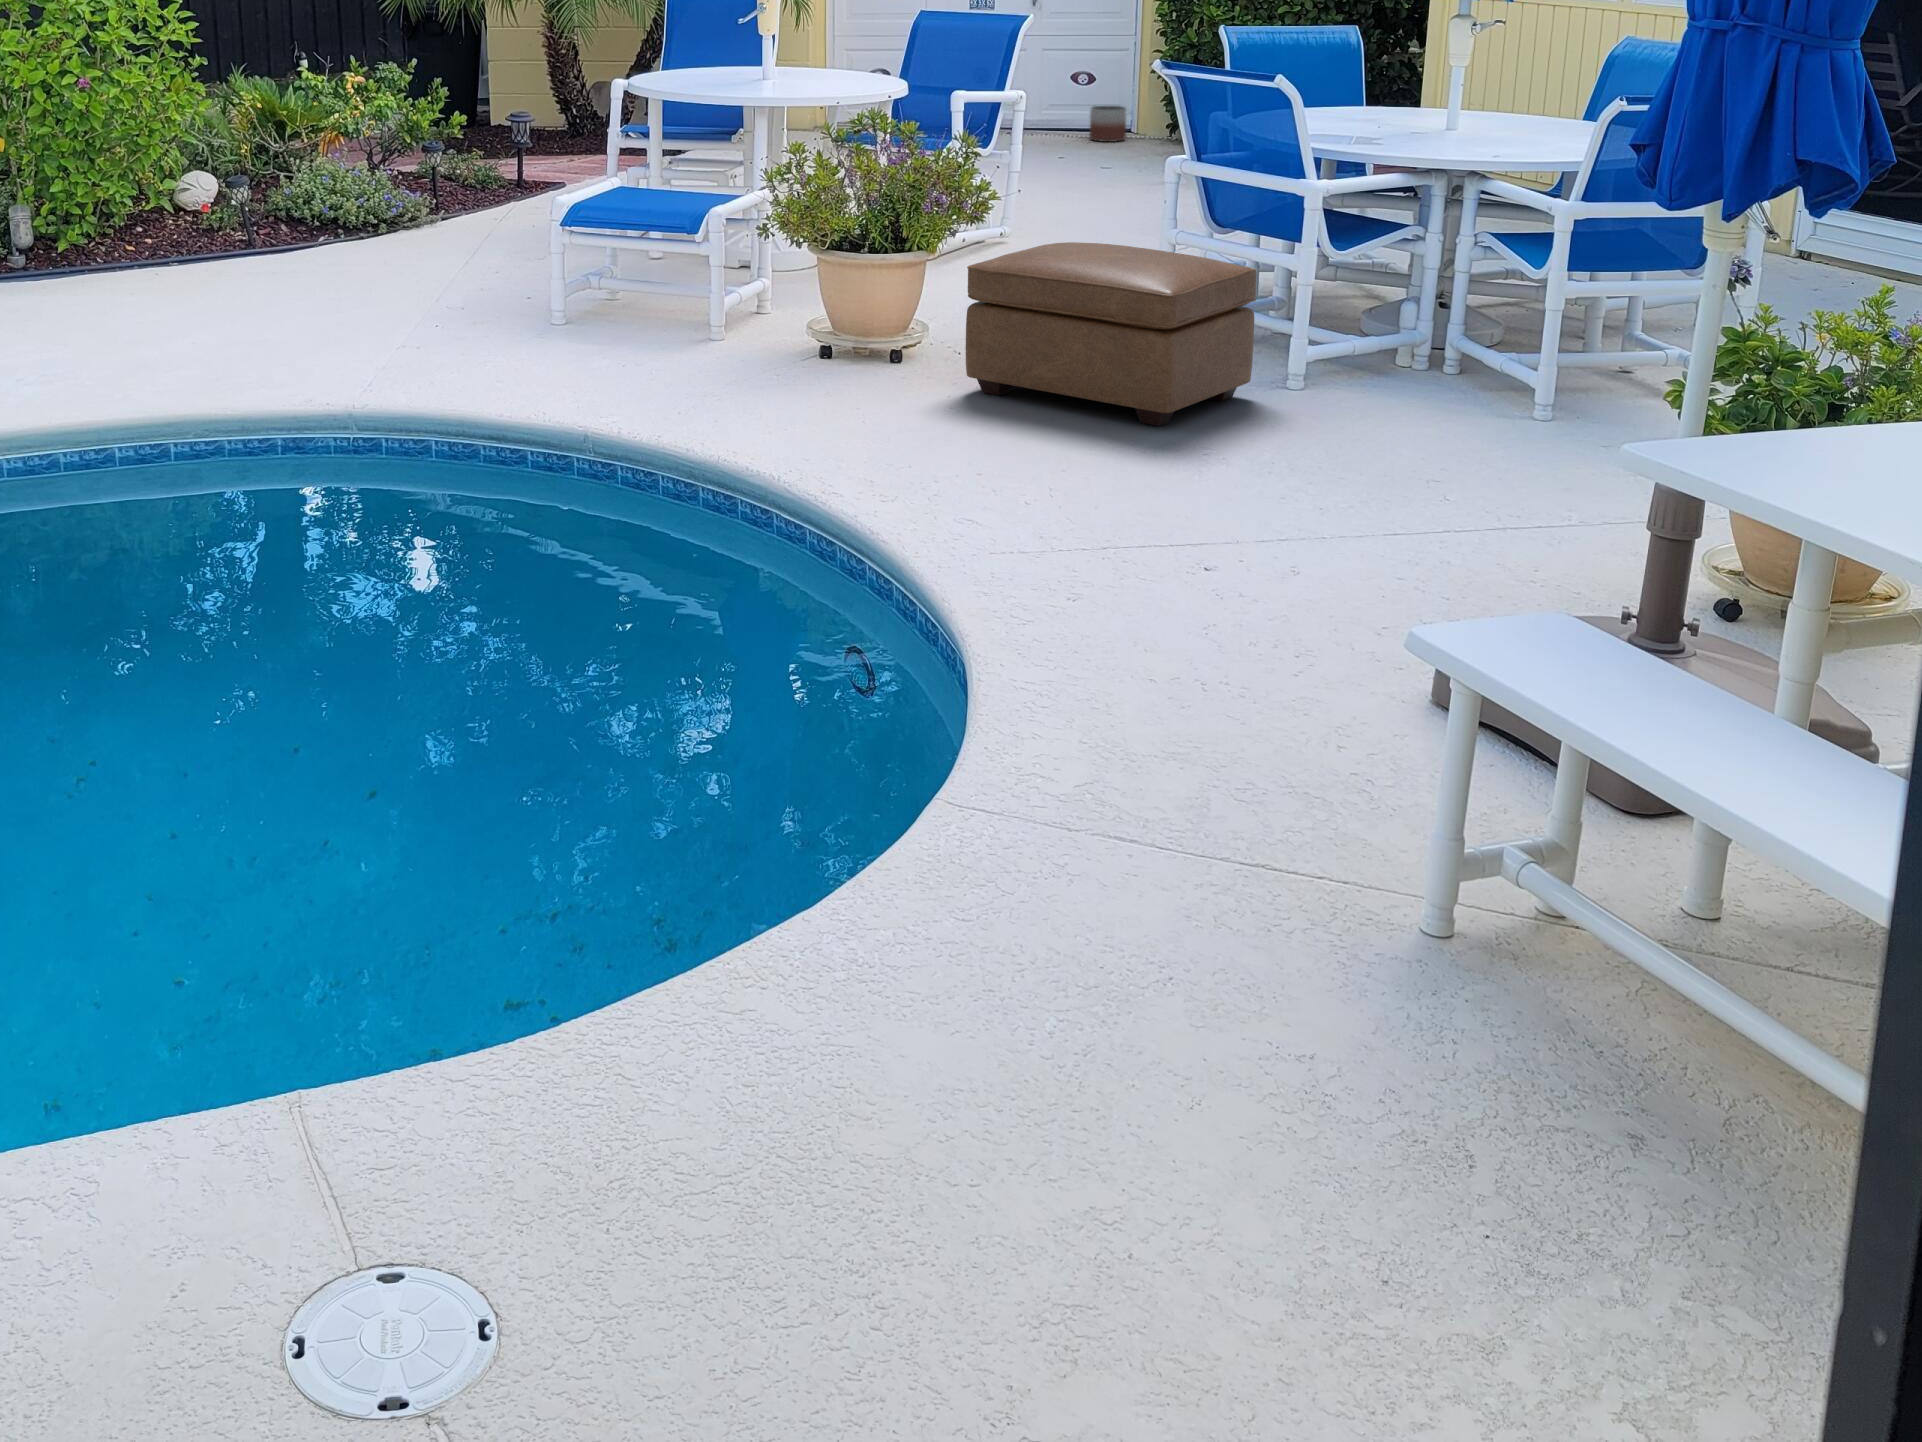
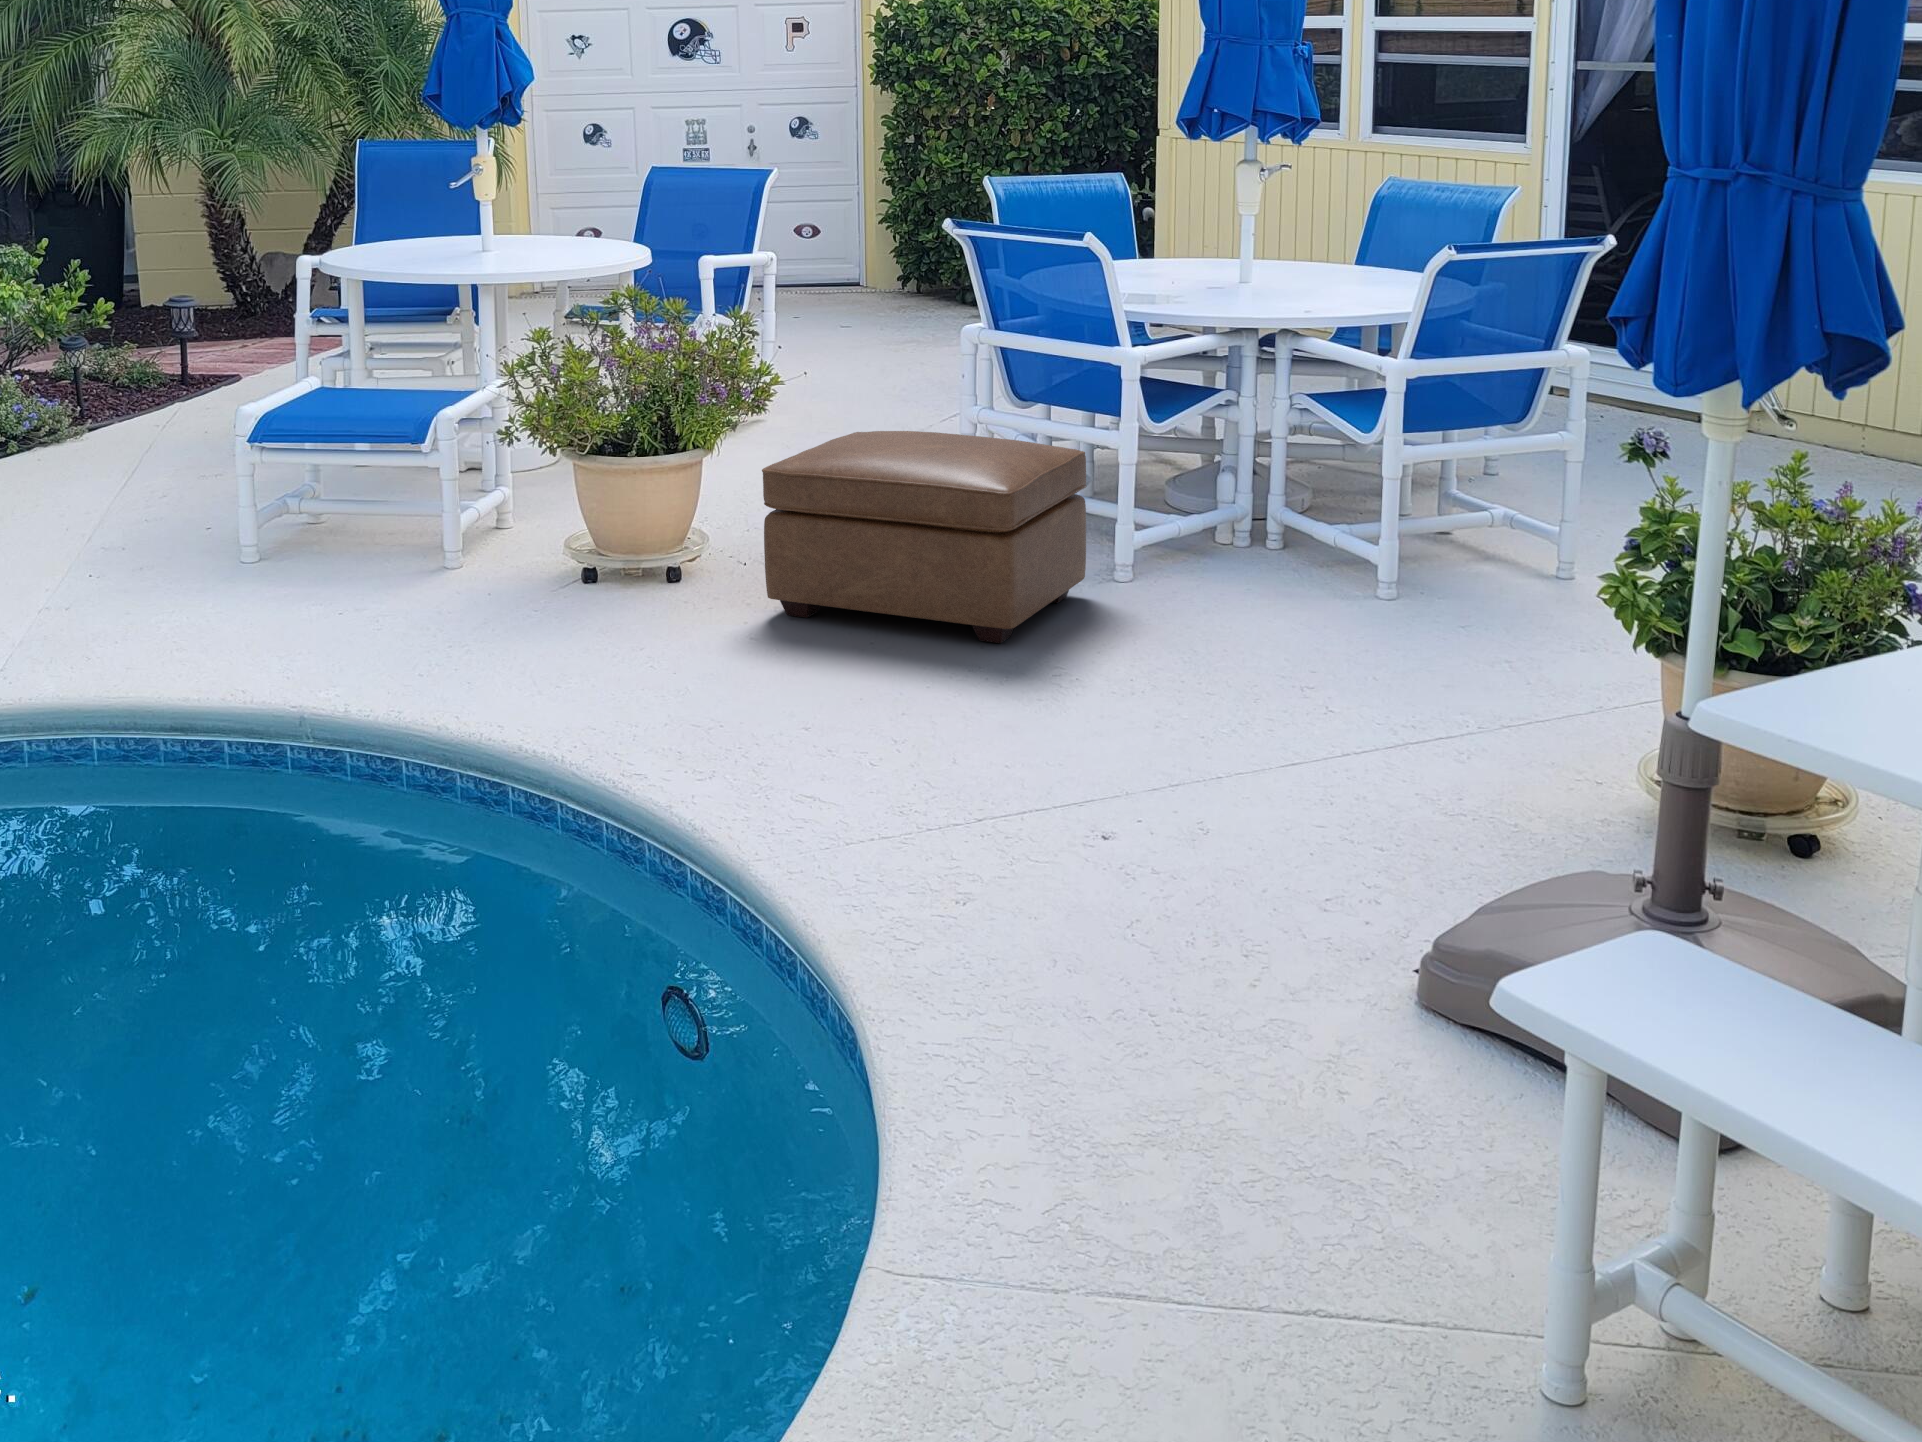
planter: present [1090,106,1126,142] -> none [812,258,850,296]

